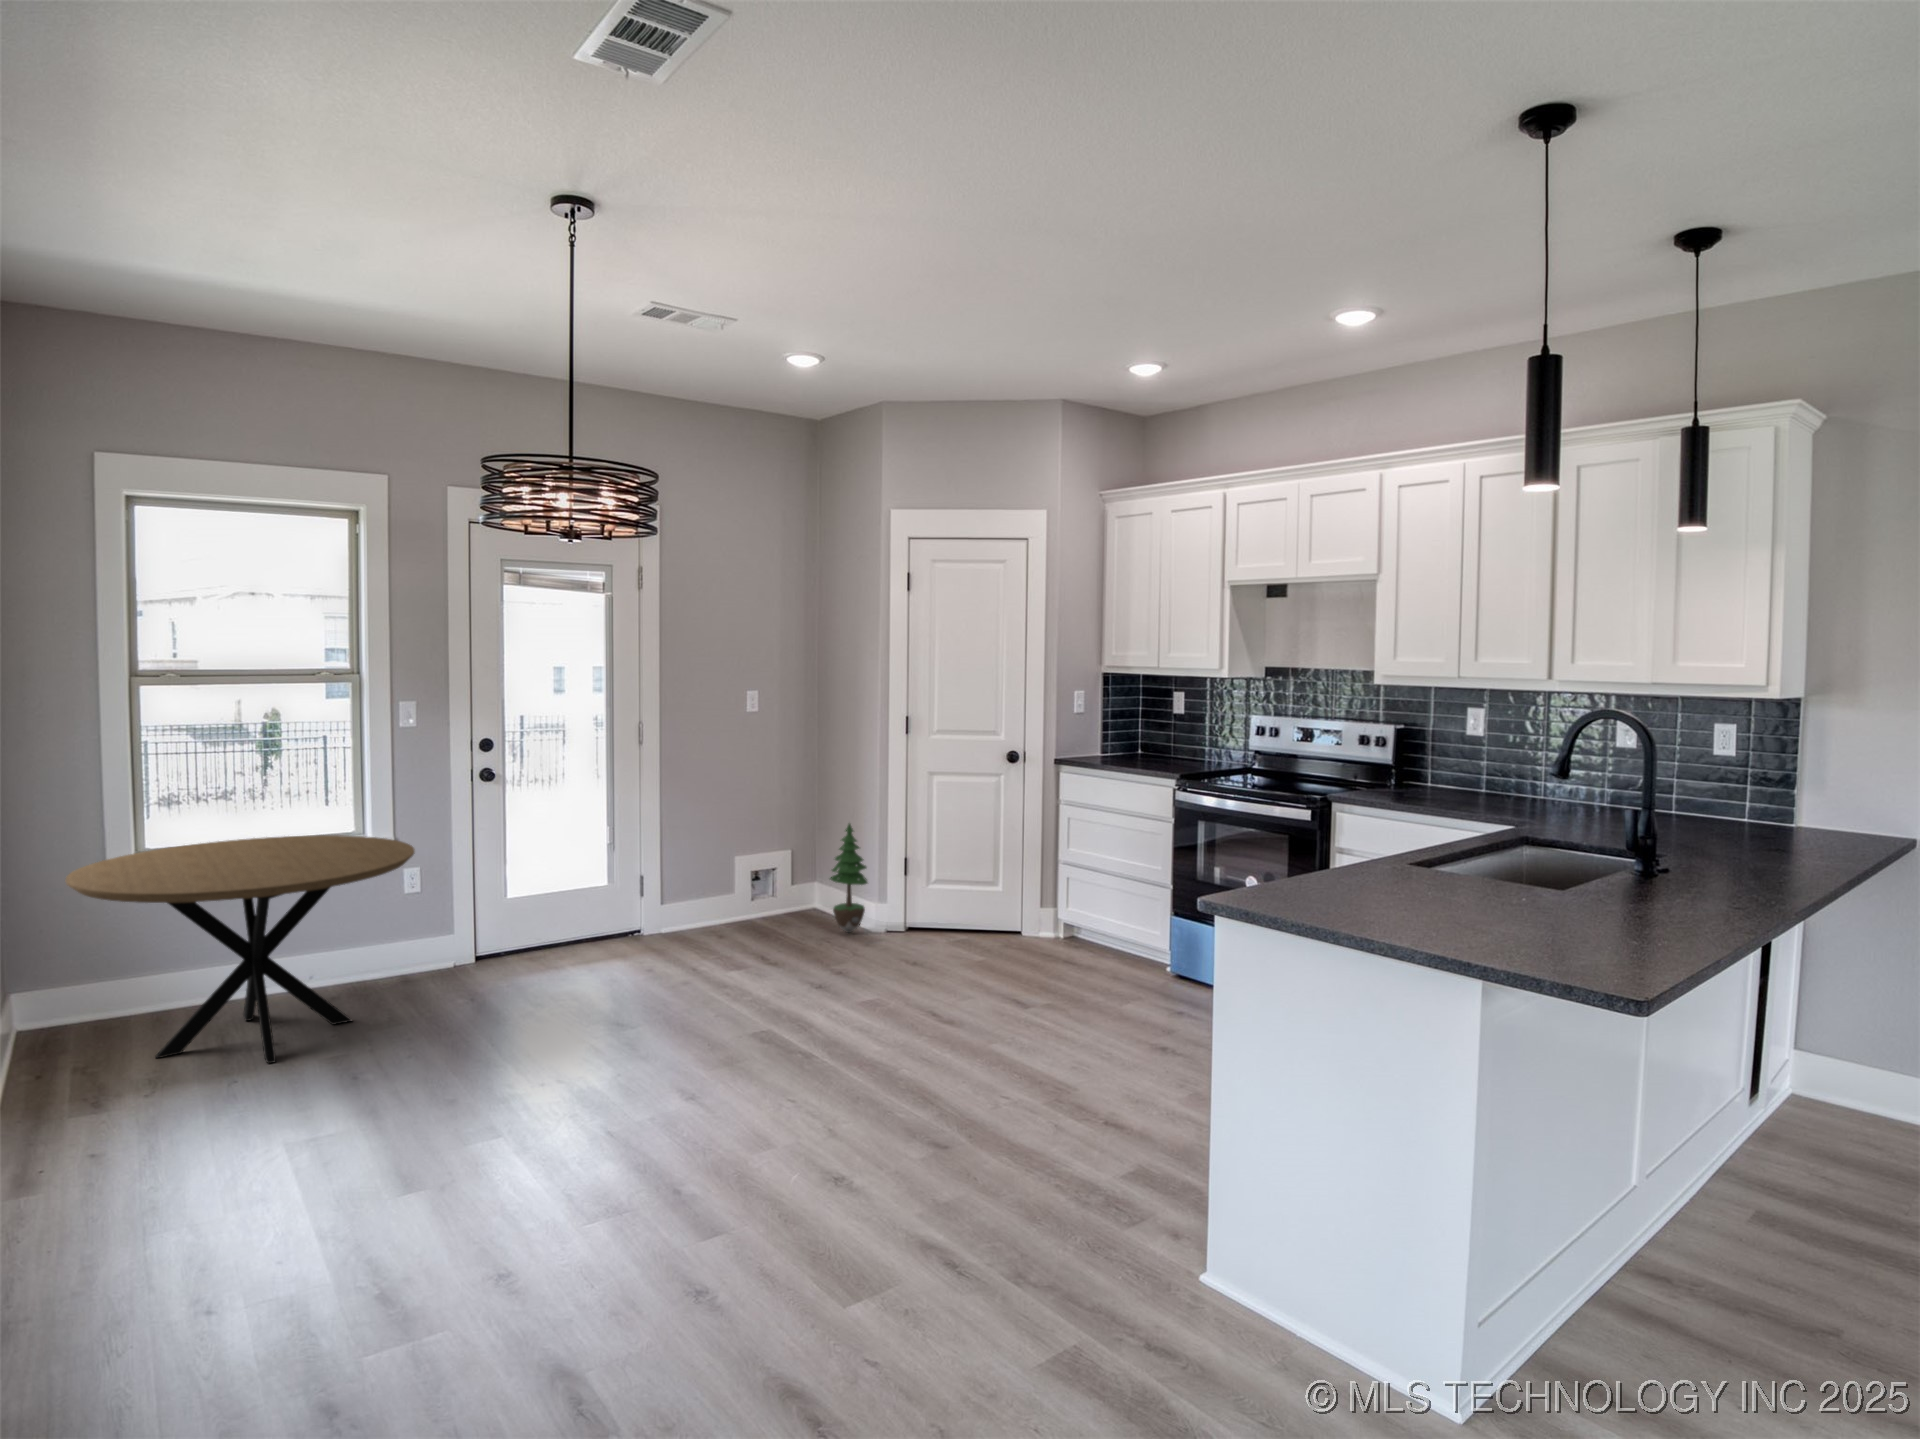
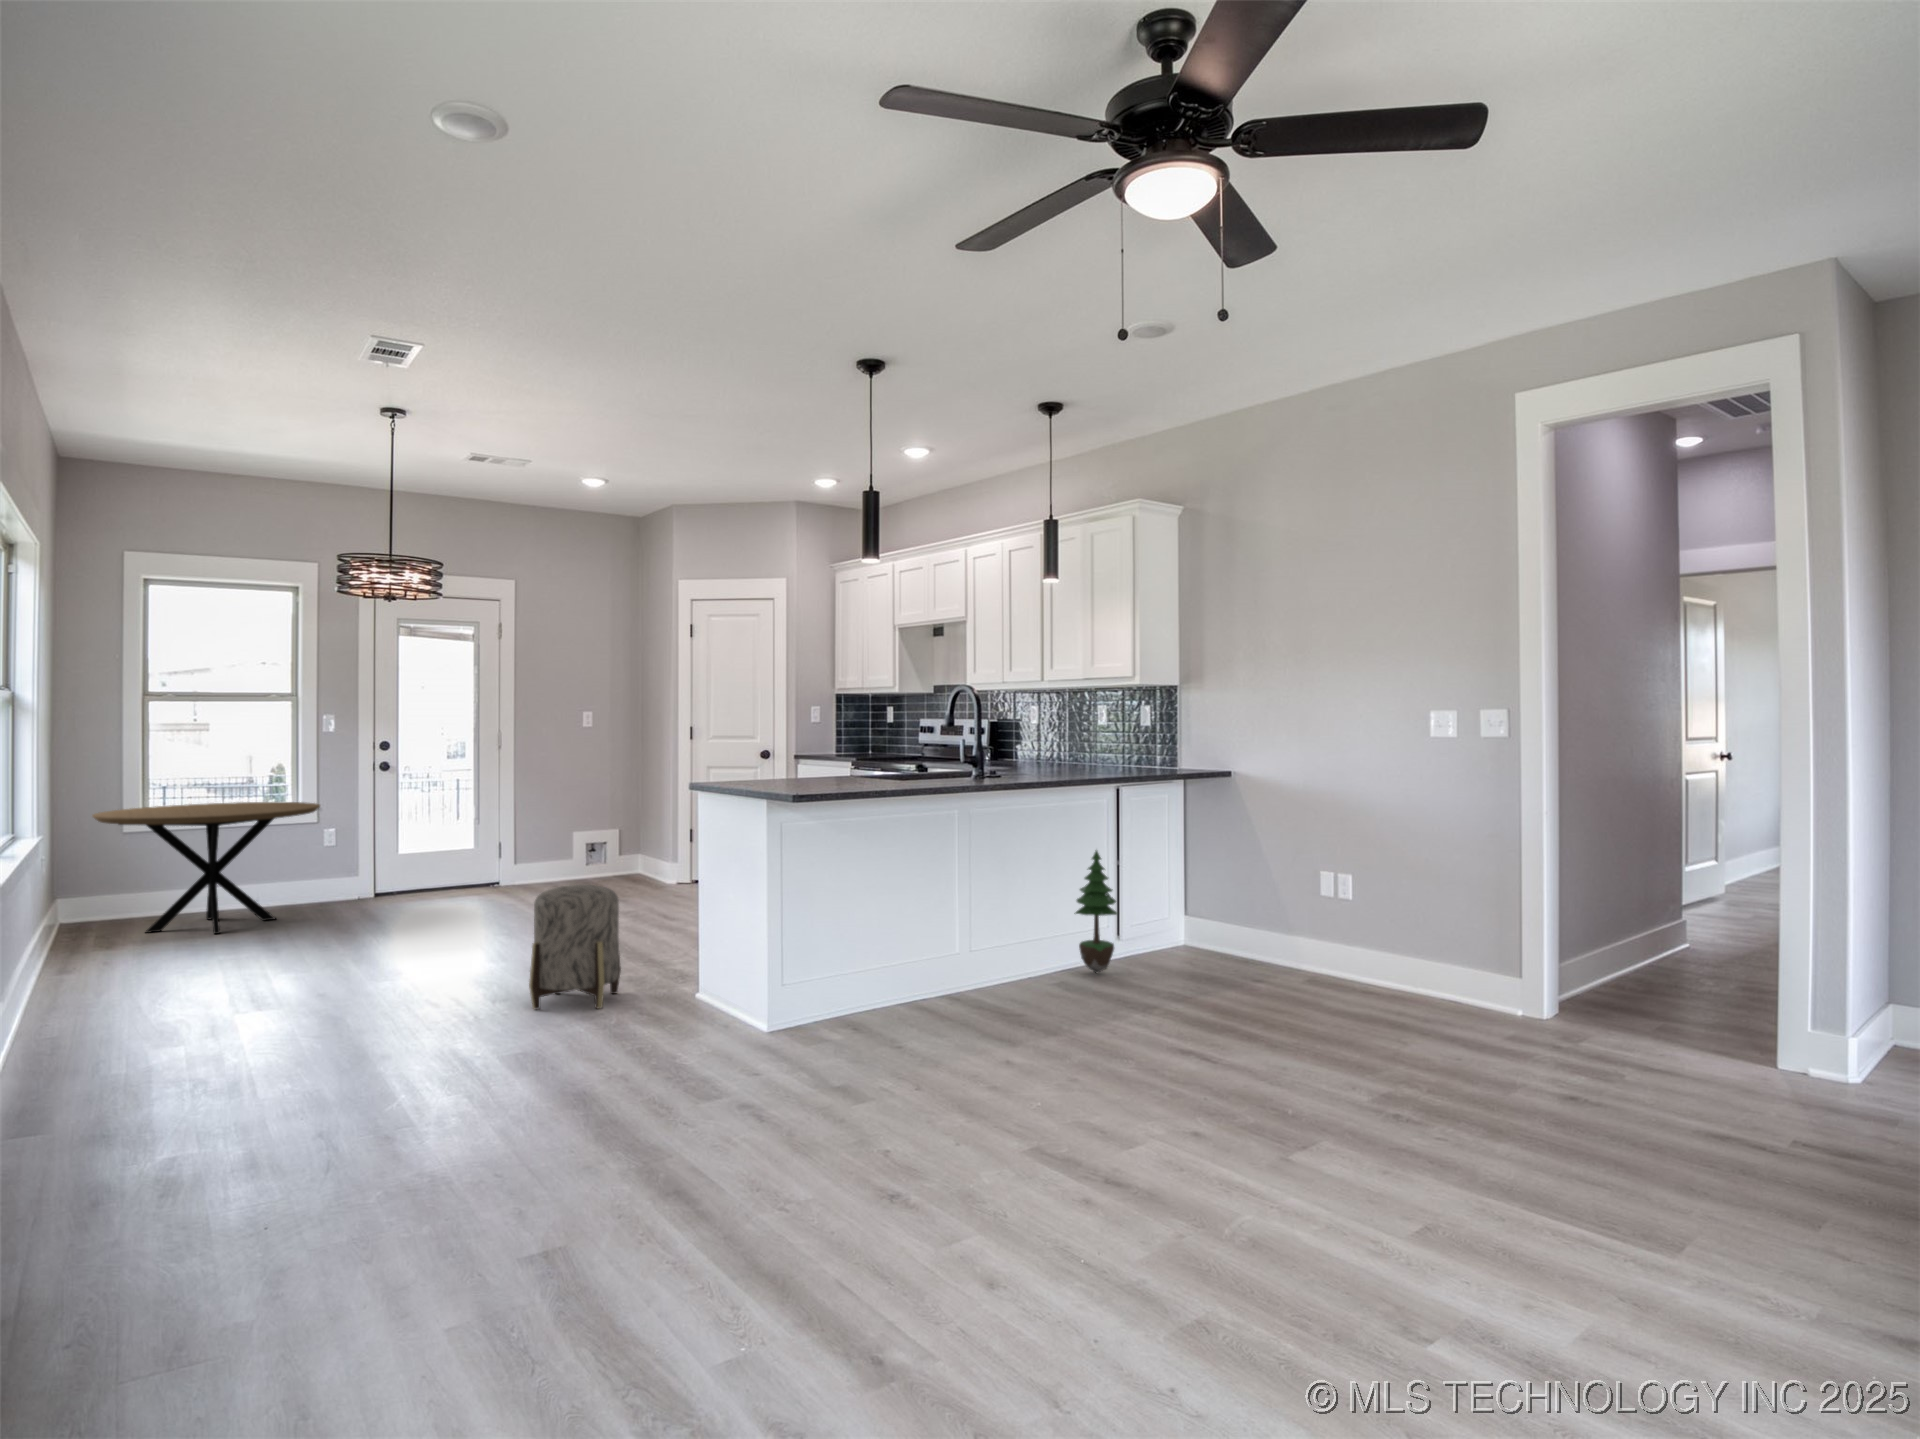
potted tree: present [830,824,868,933] -> present [1076,851,1117,973]
ottoman: none [928,1081,1079,1340] -> present [529,885,621,1009]

